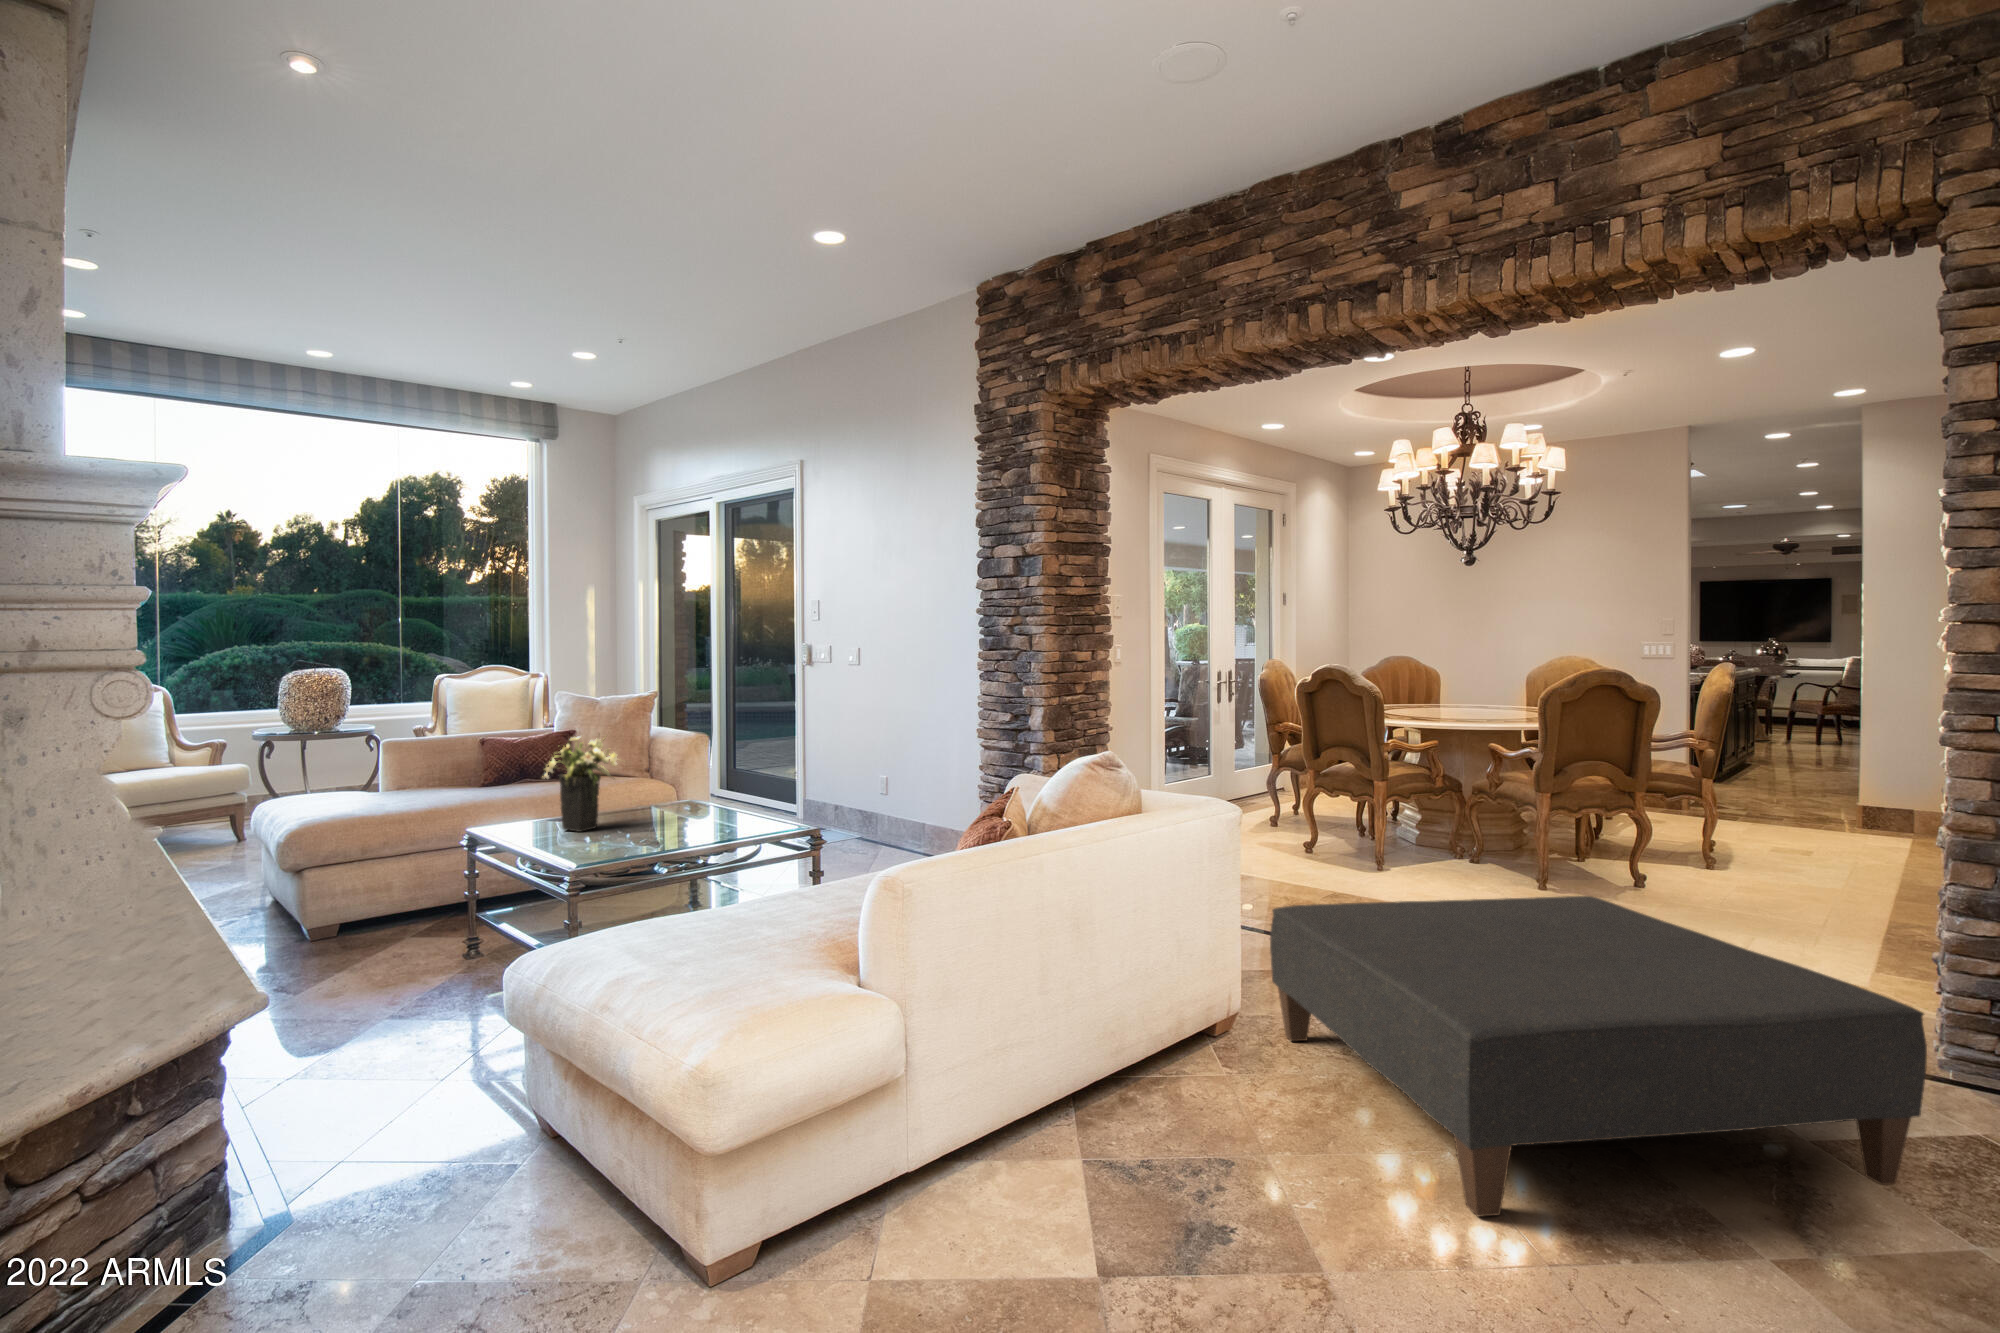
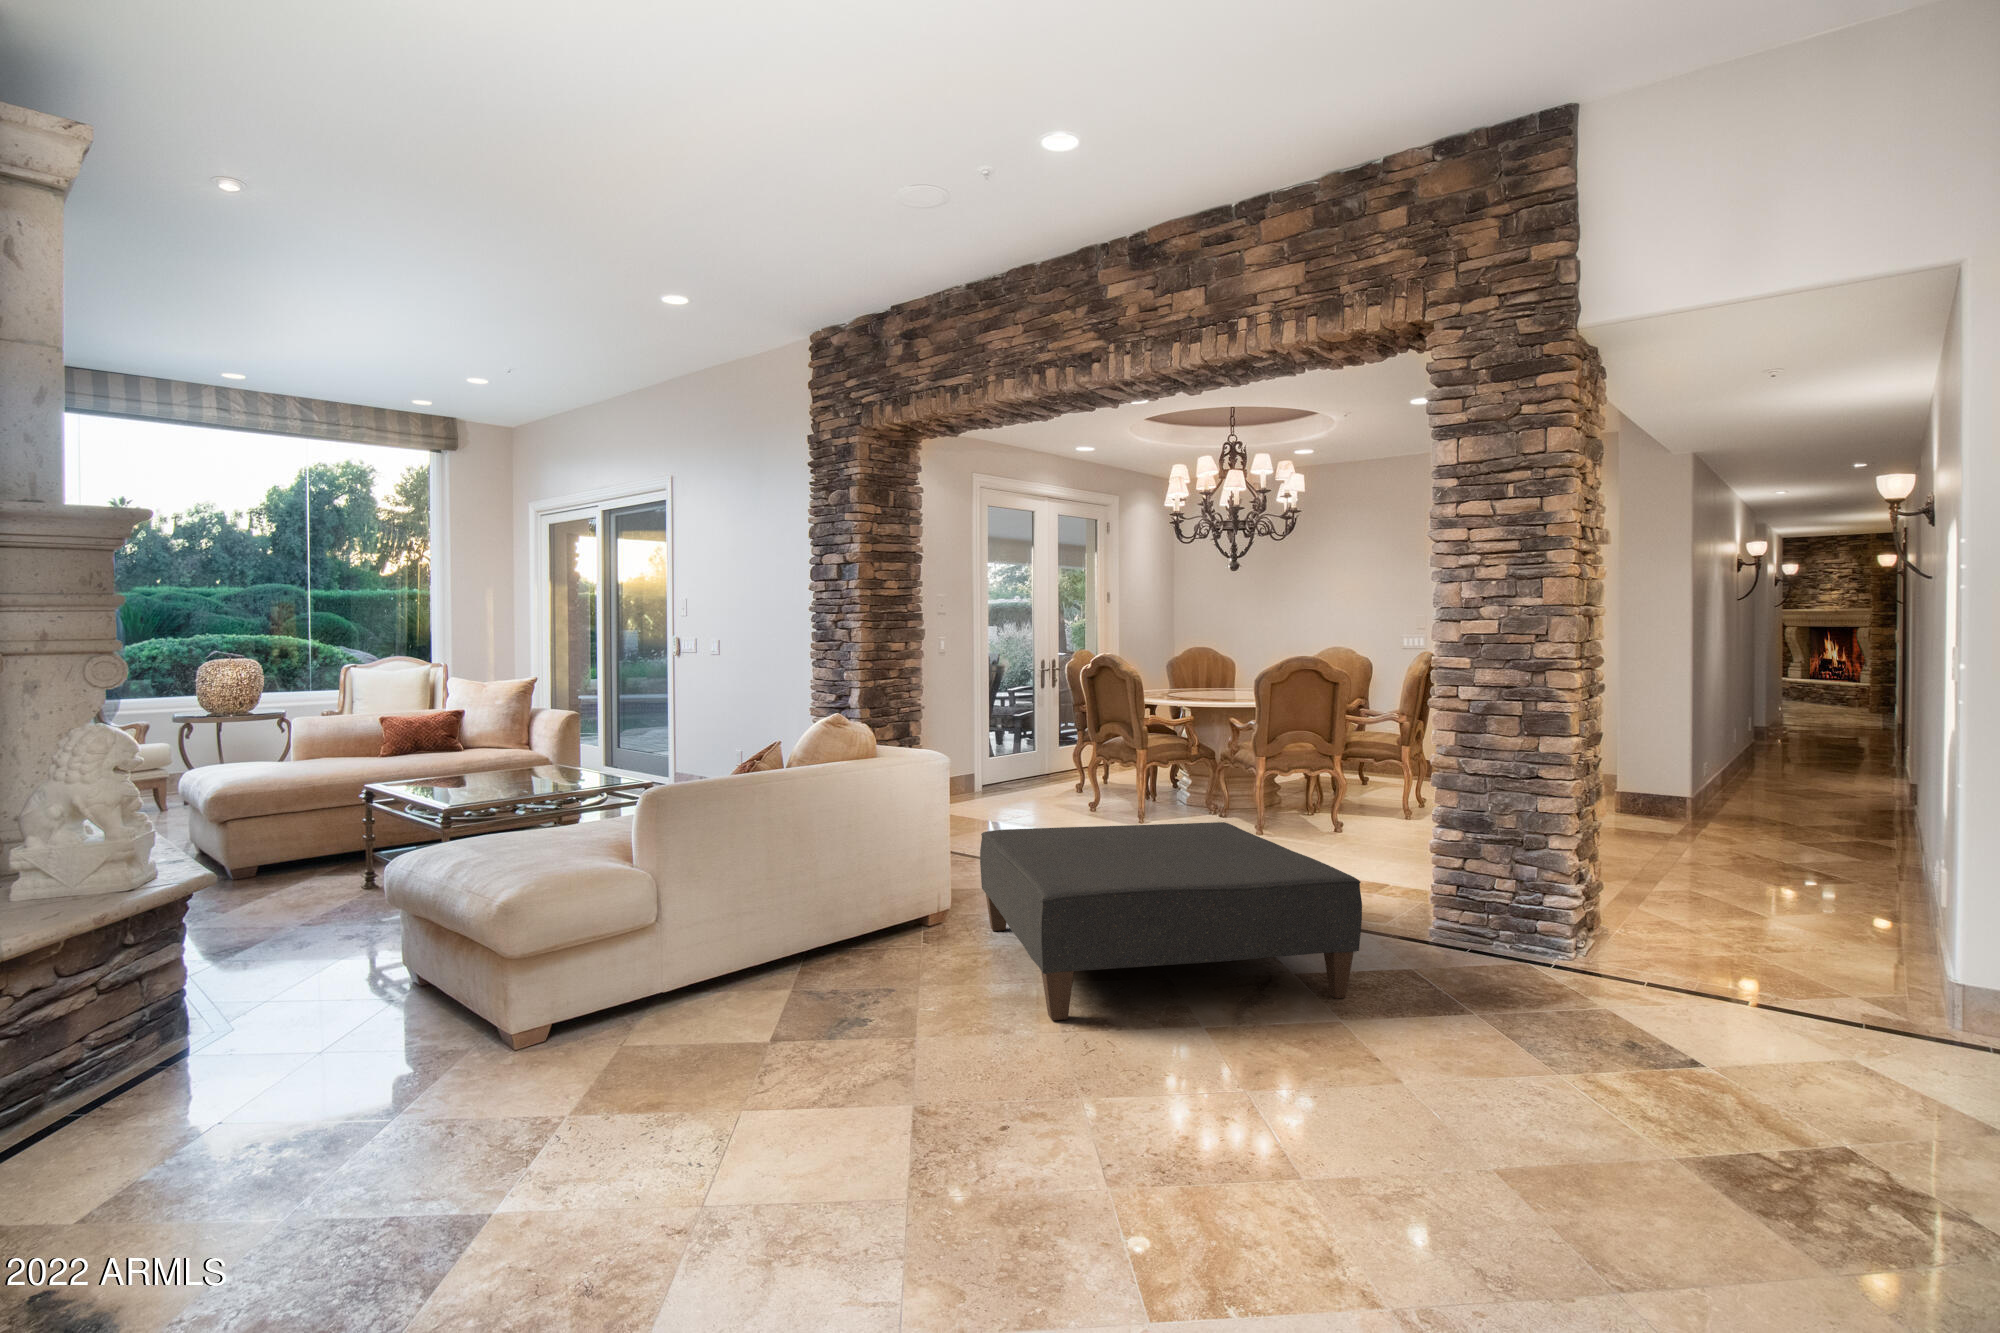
flower arrangement: present [542,736,617,832] -> none [420,706,494,787]

